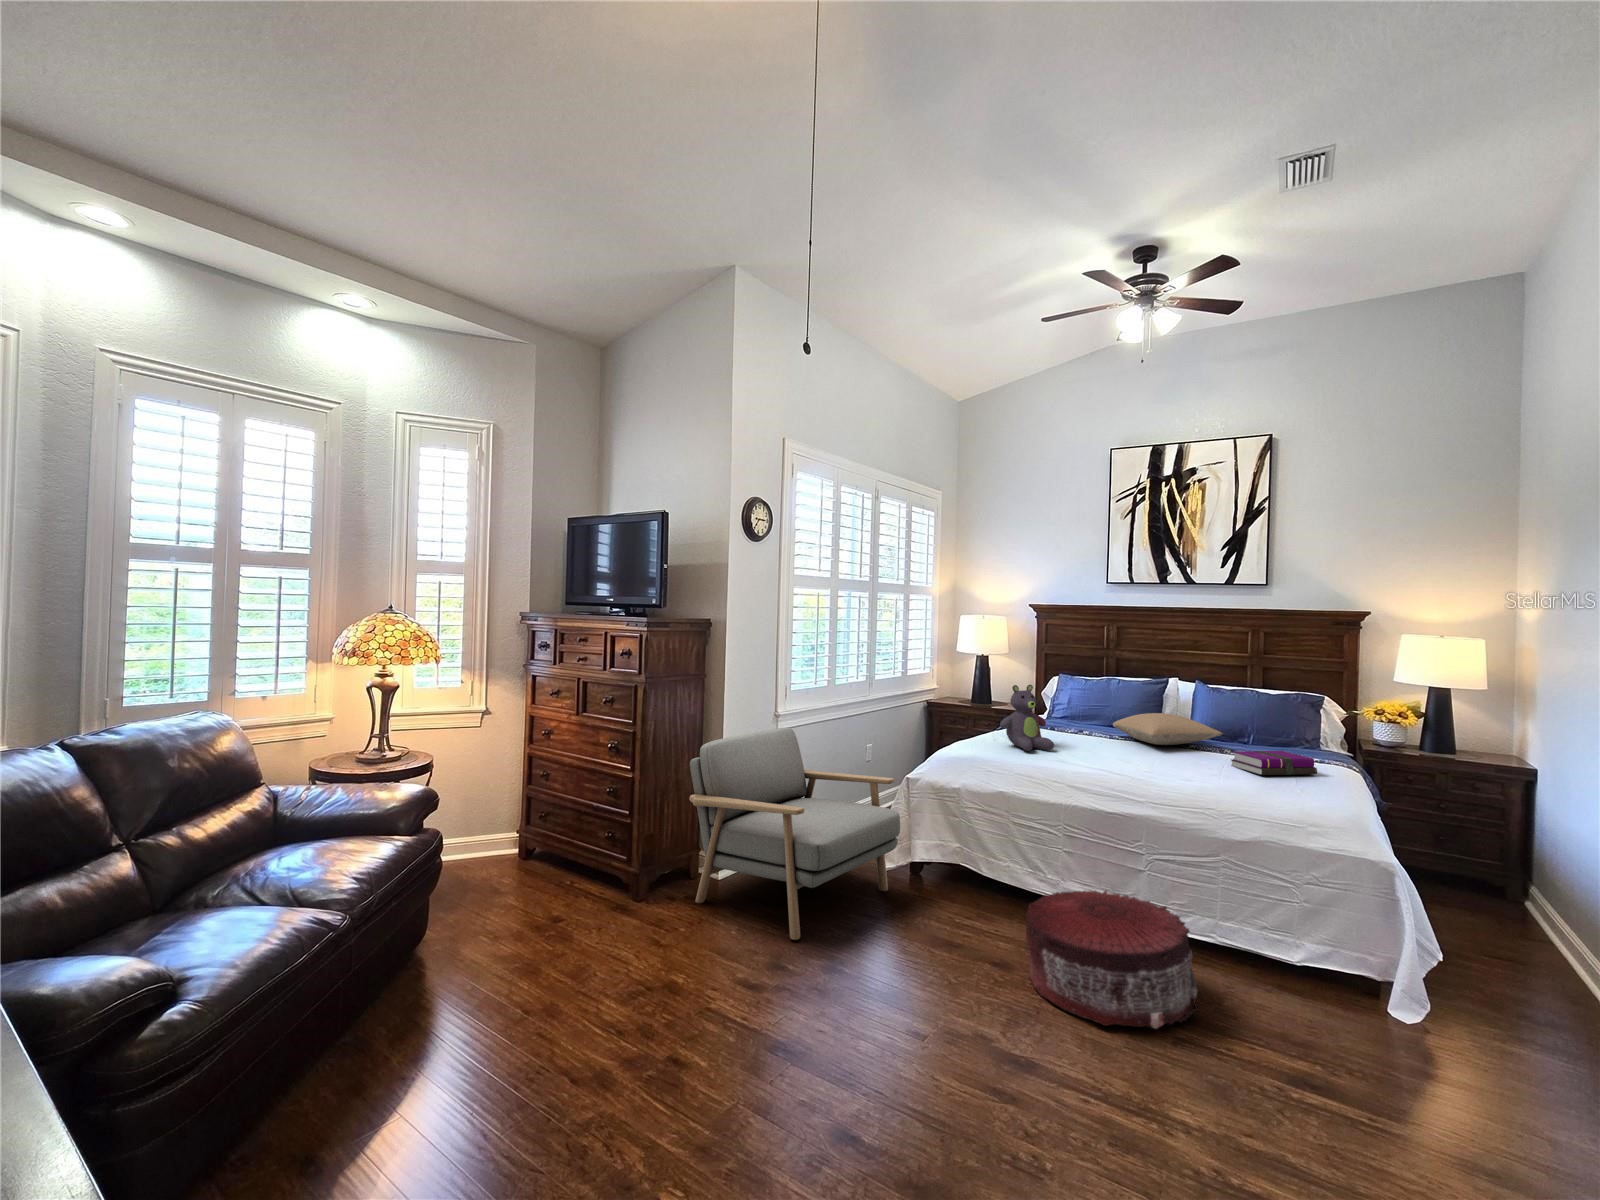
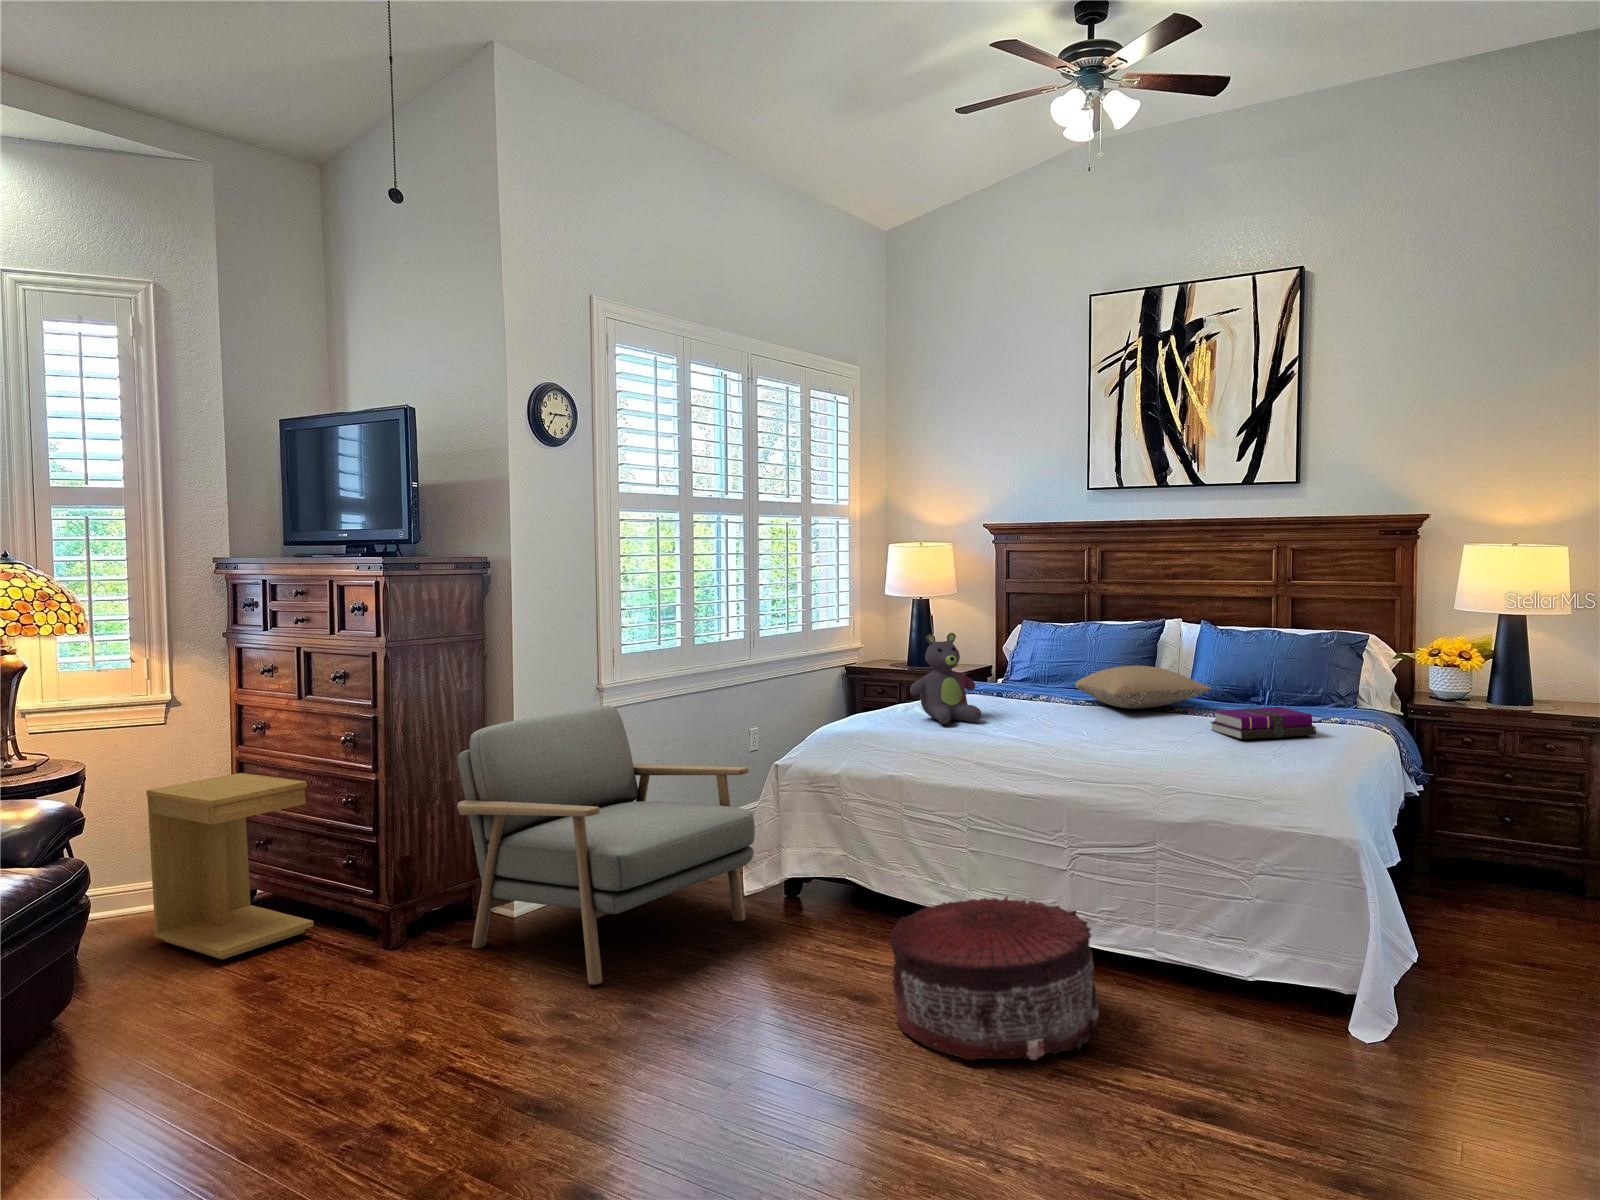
side table: none [470,765,582,903] -> present [146,773,314,959]

